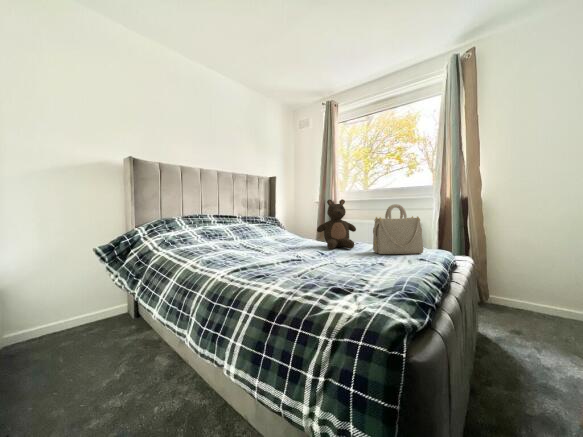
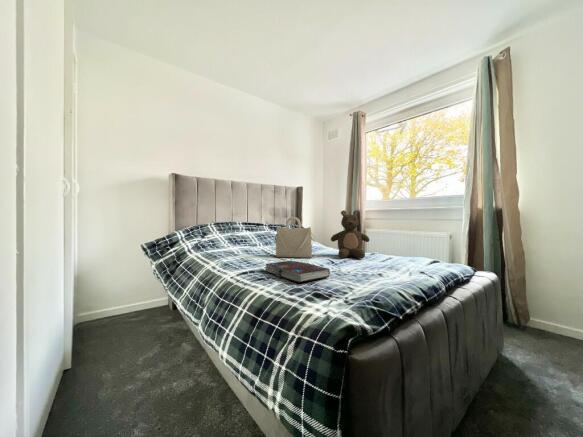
handbag: present [373,204,423,254] -> present [275,217,314,258]
book: none [257,254,335,278] -> present [265,261,330,283]

